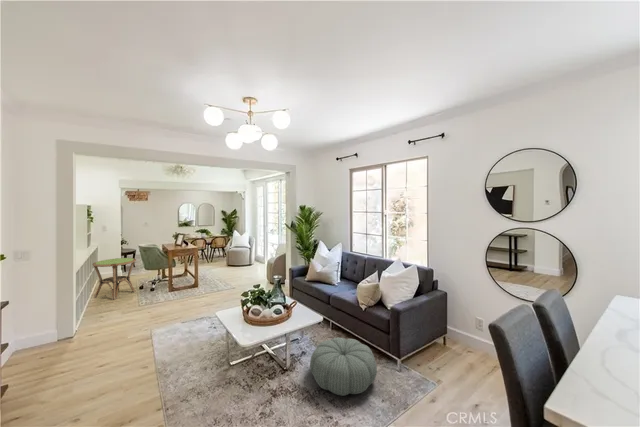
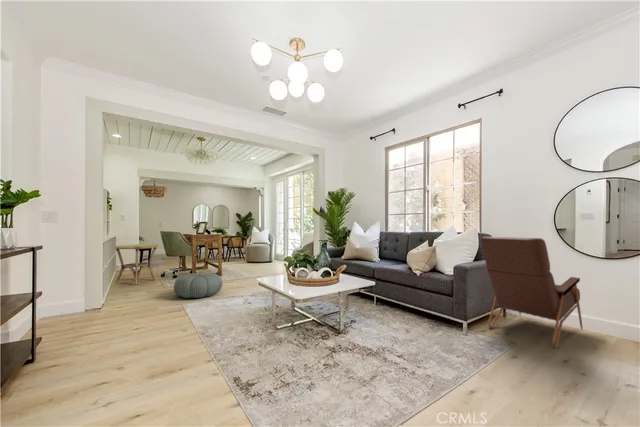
armchair: none [416,280,502,387] -> present [481,237,582,347]
pouf: present [310,338,377,396] -> present [174,273,222,298]

